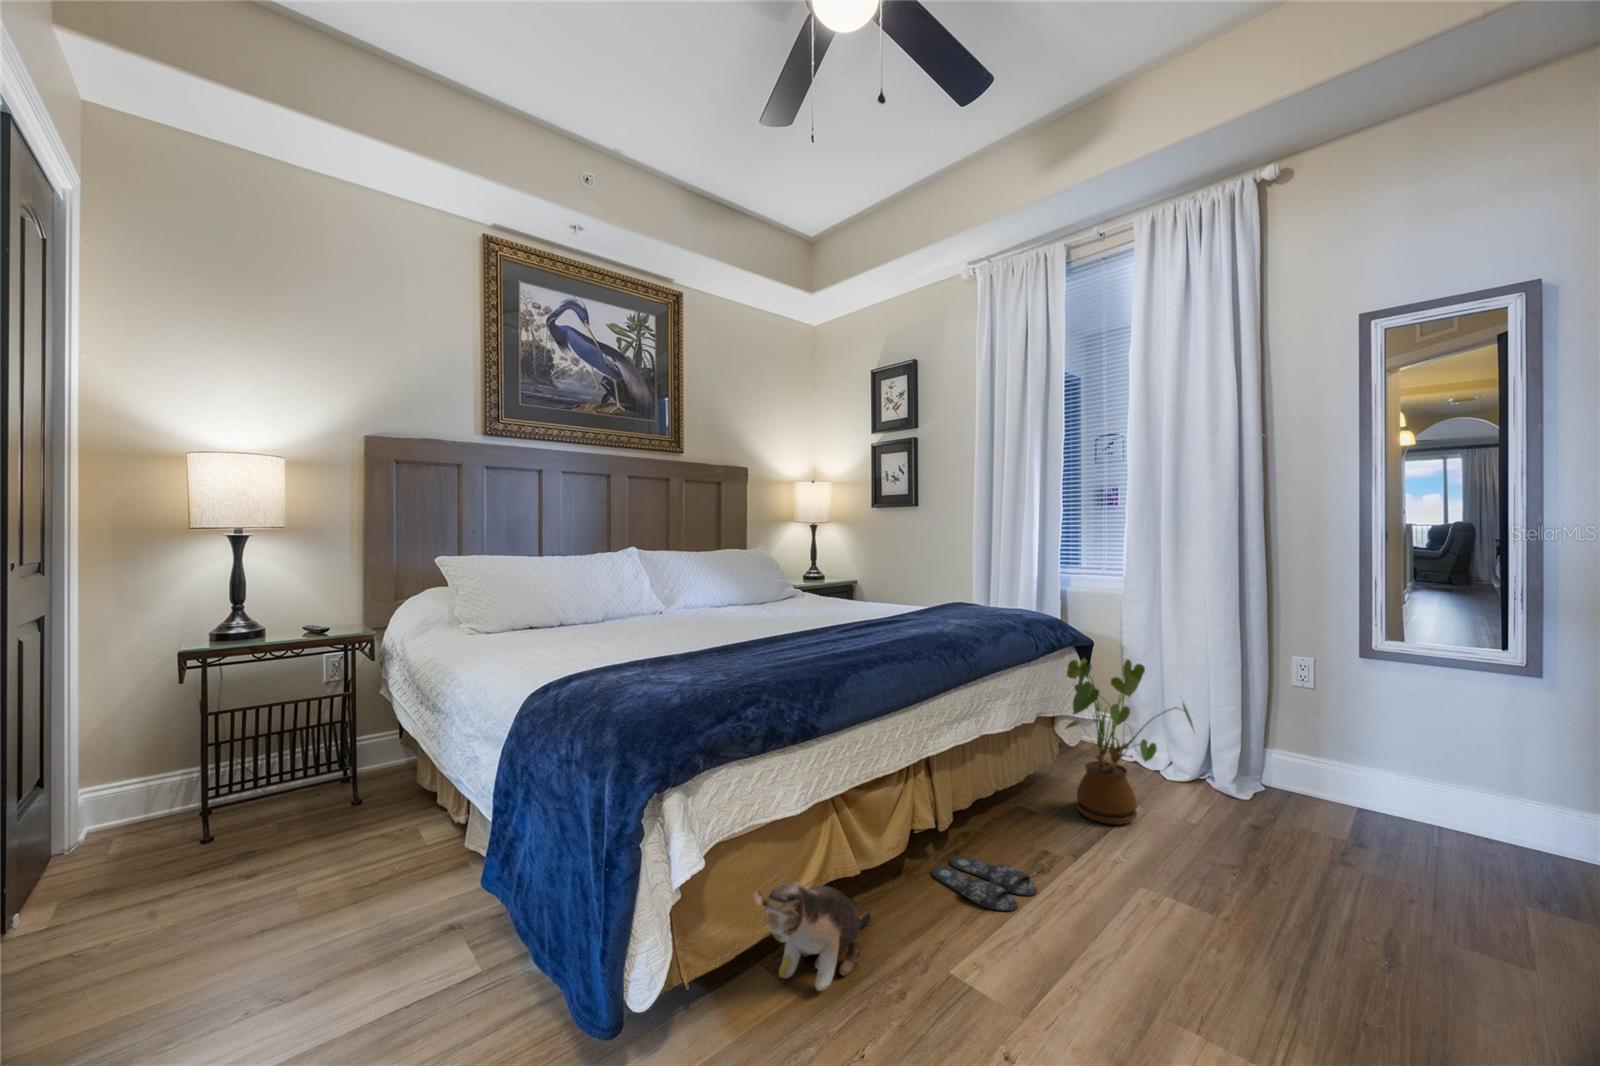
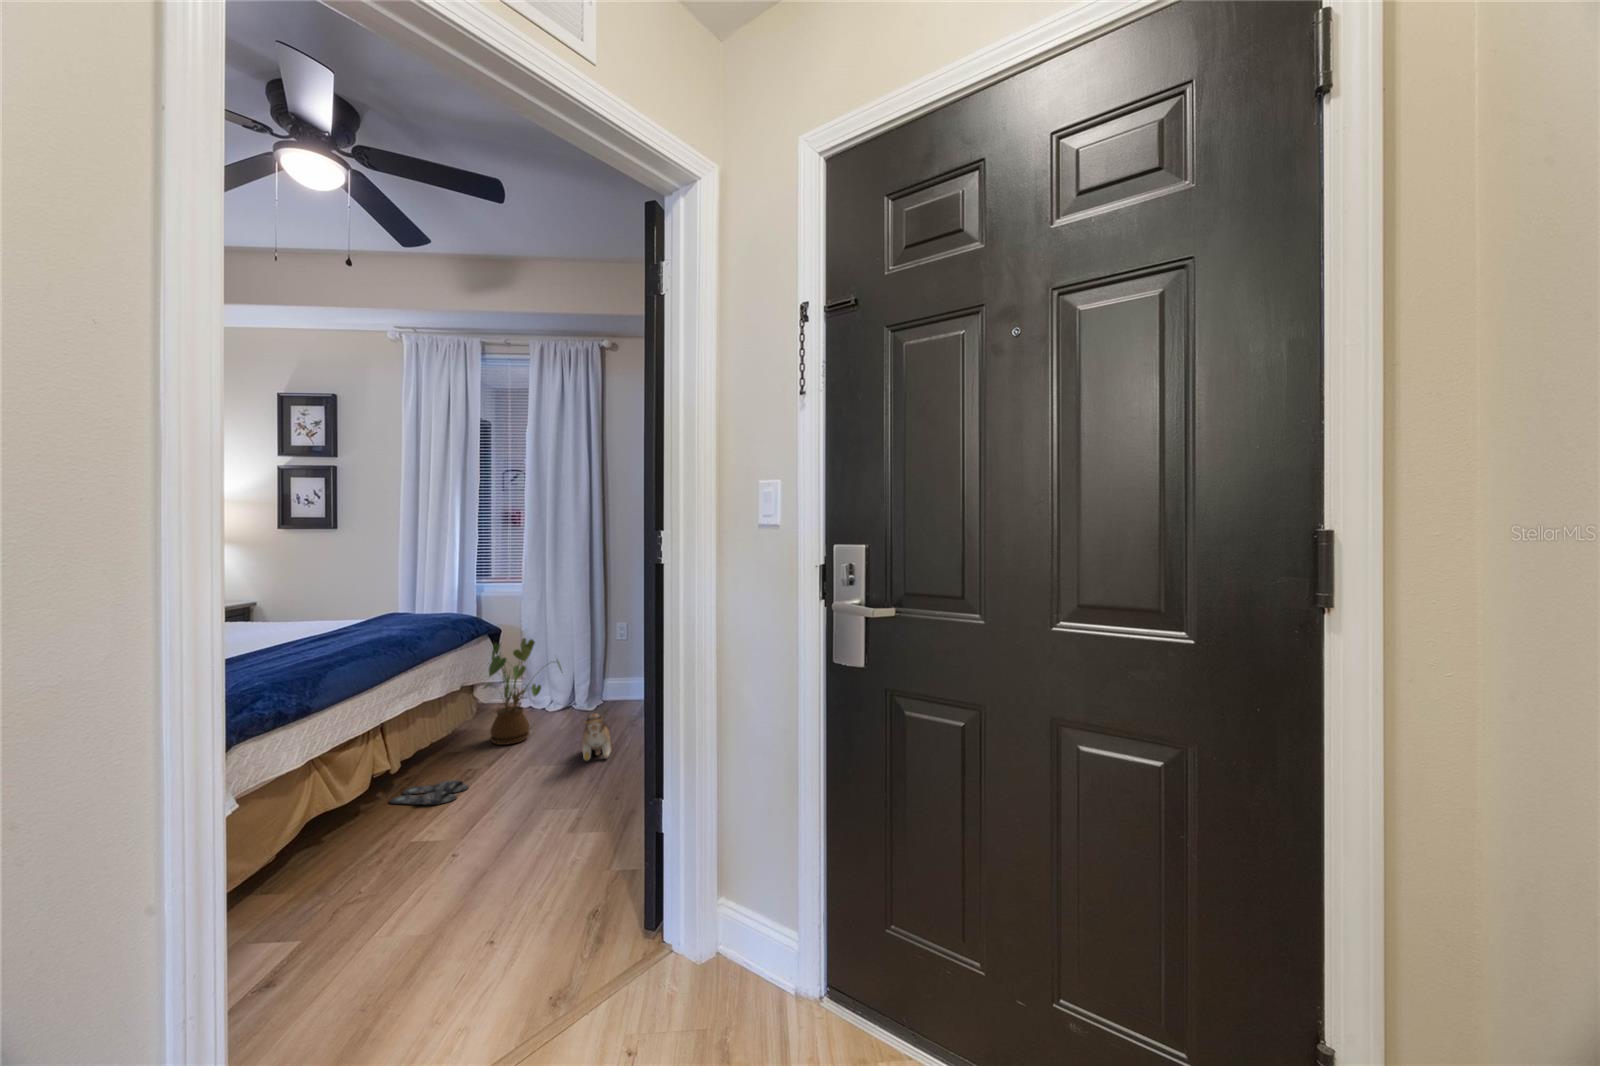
plush toy: present [753,881,871,991] -> present [582,714,613,761]

